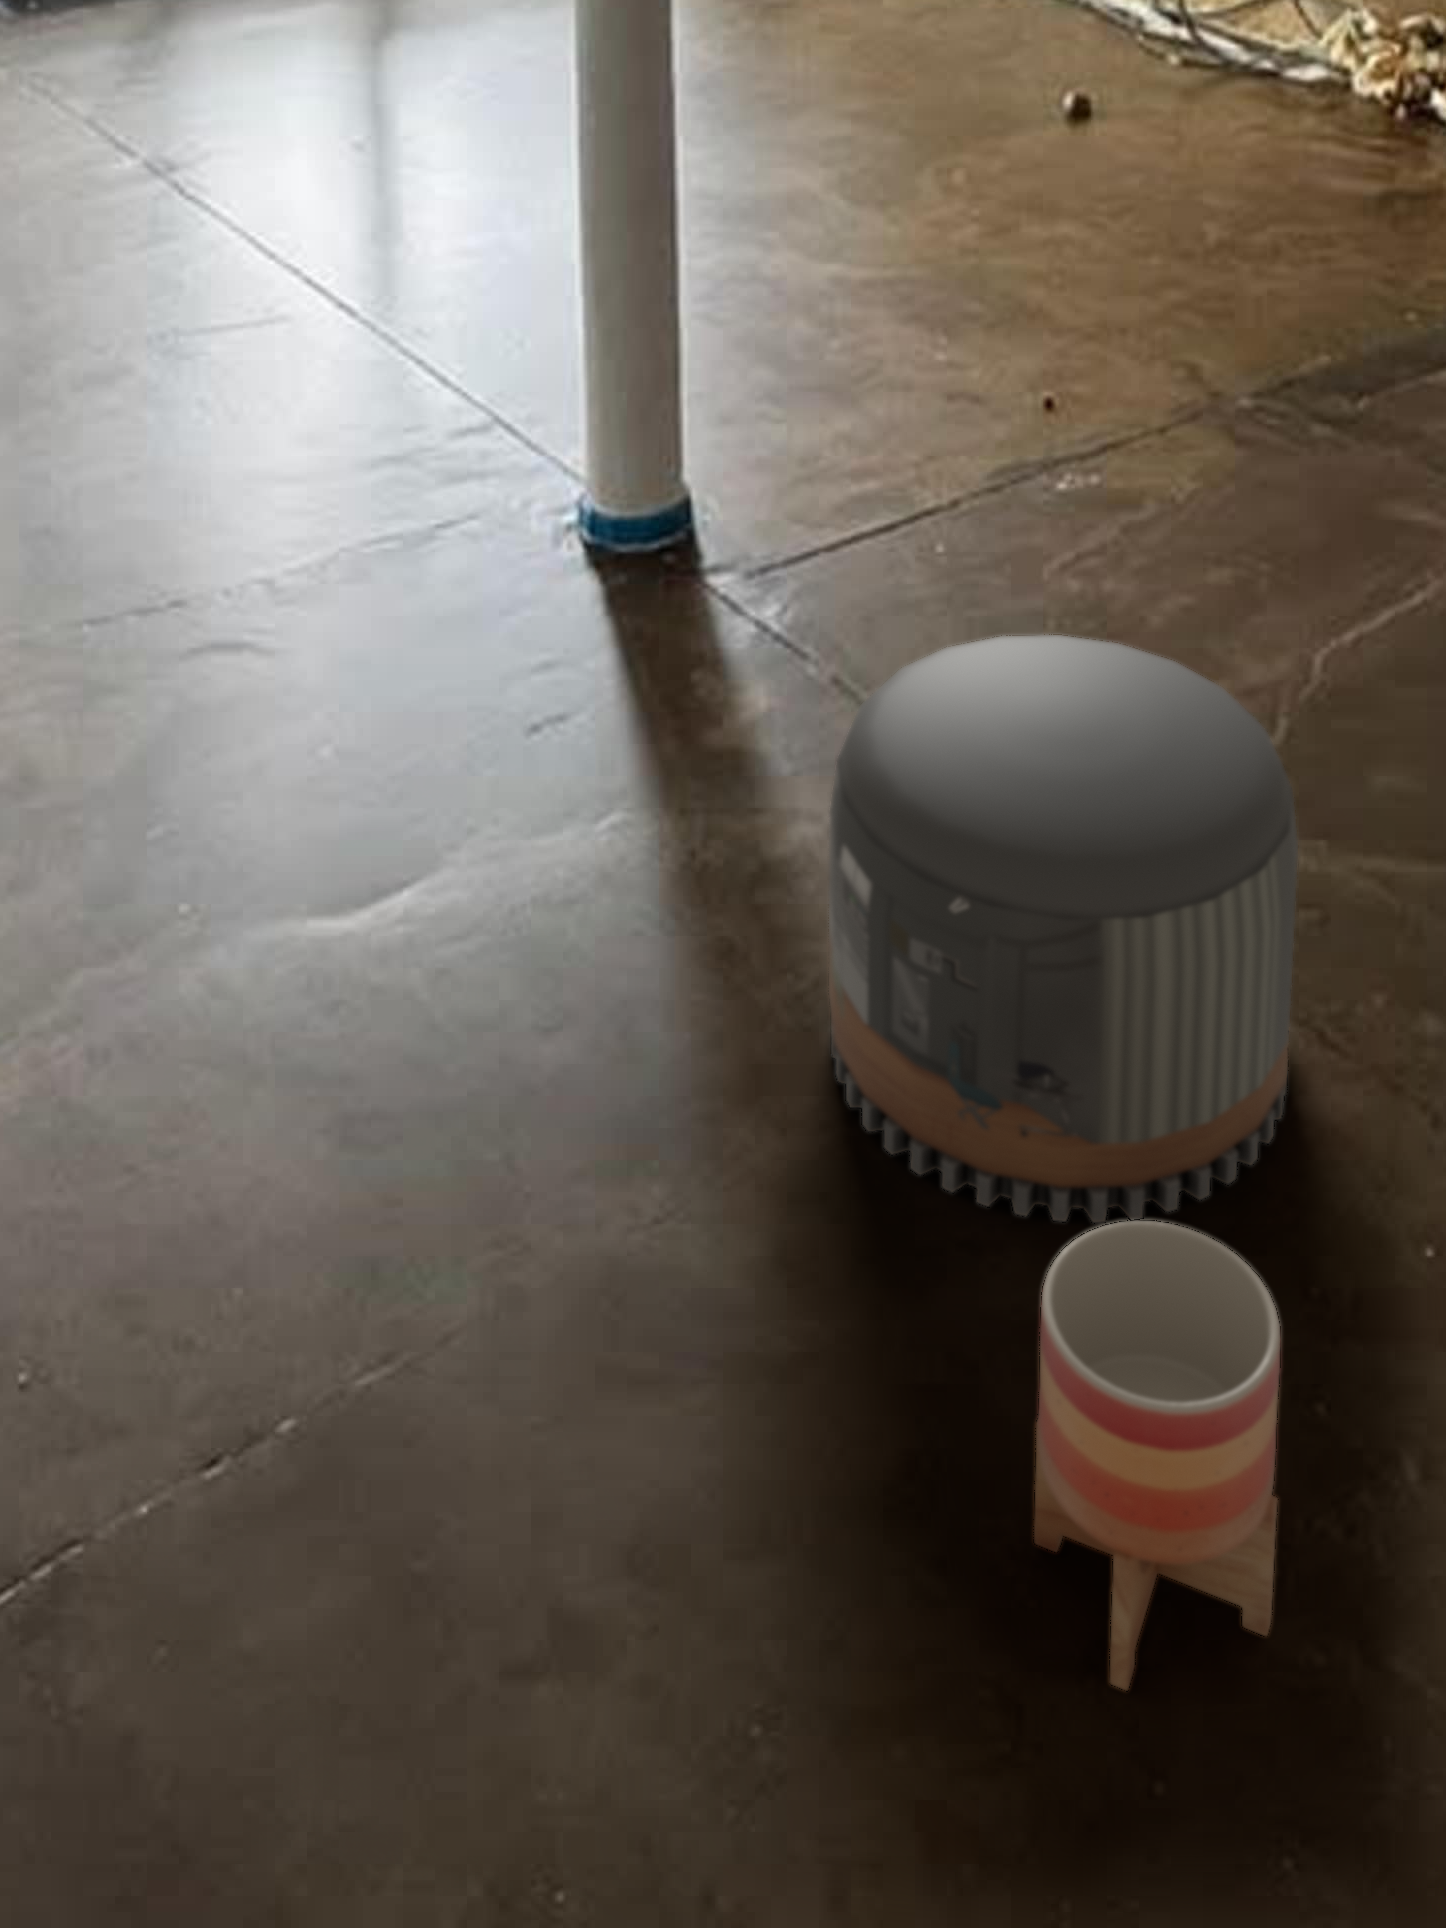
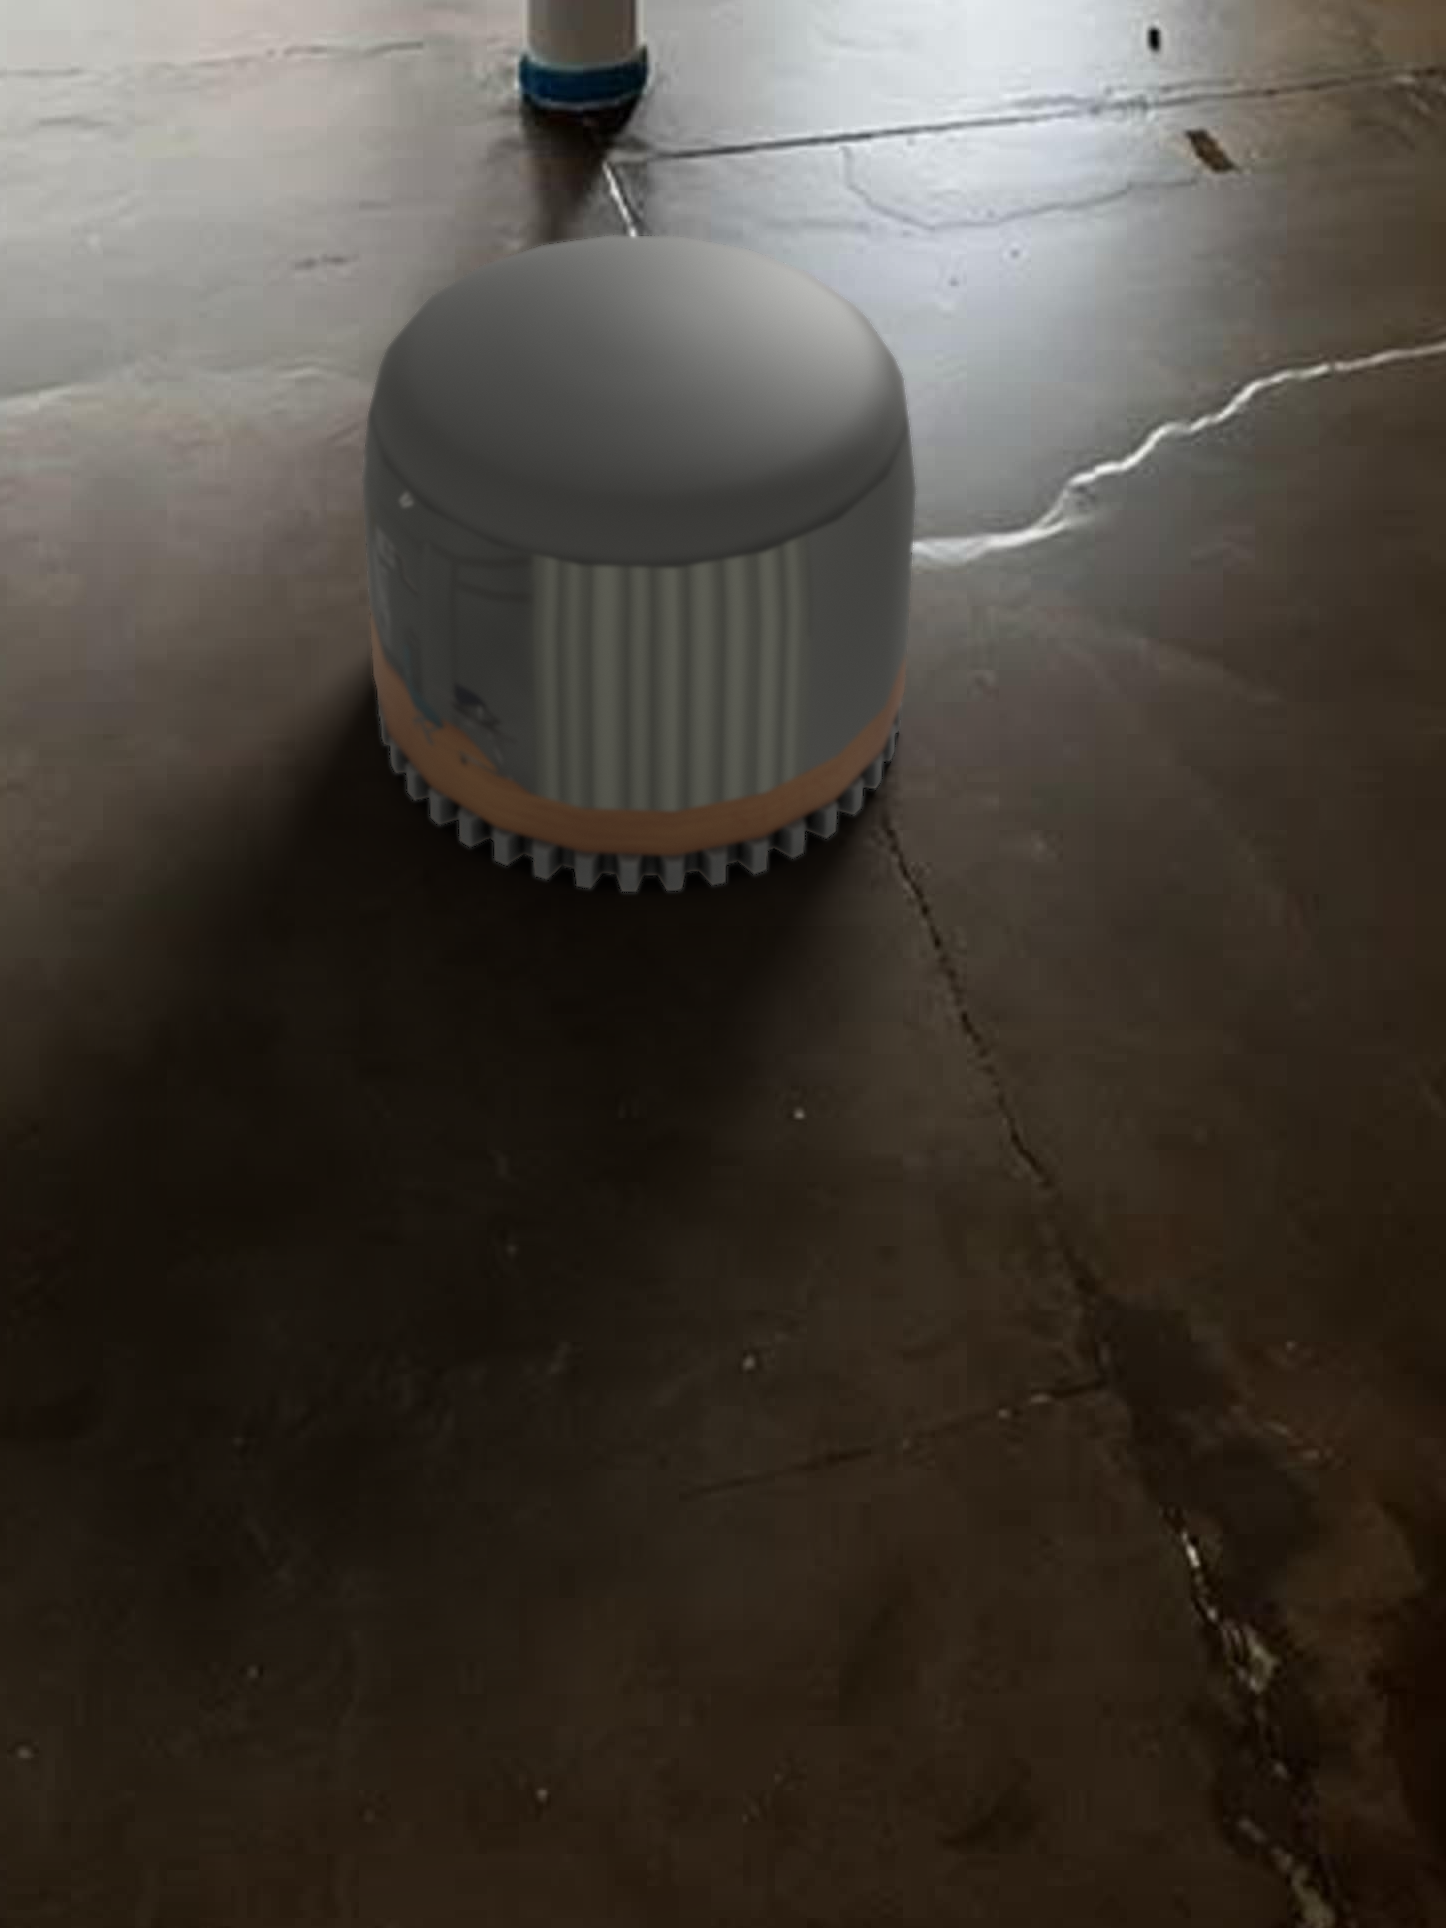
planter: present [1034,1221,1281,1690] -> none [137,867,424,1345]

